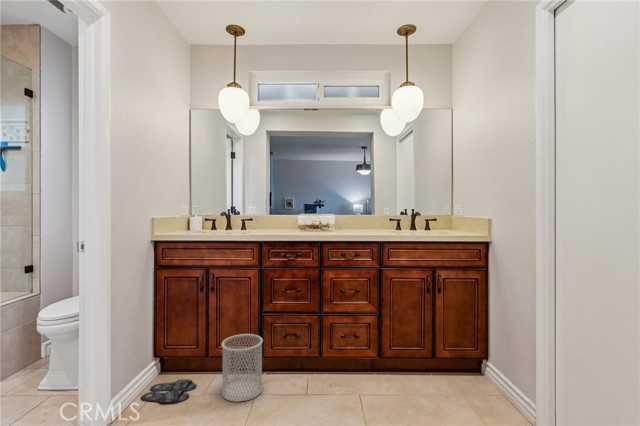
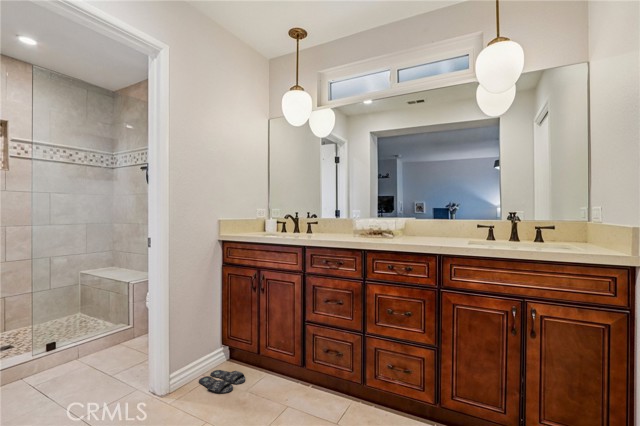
wastebasket: present [222,334,263,402] -> none [257,340,299,412]

